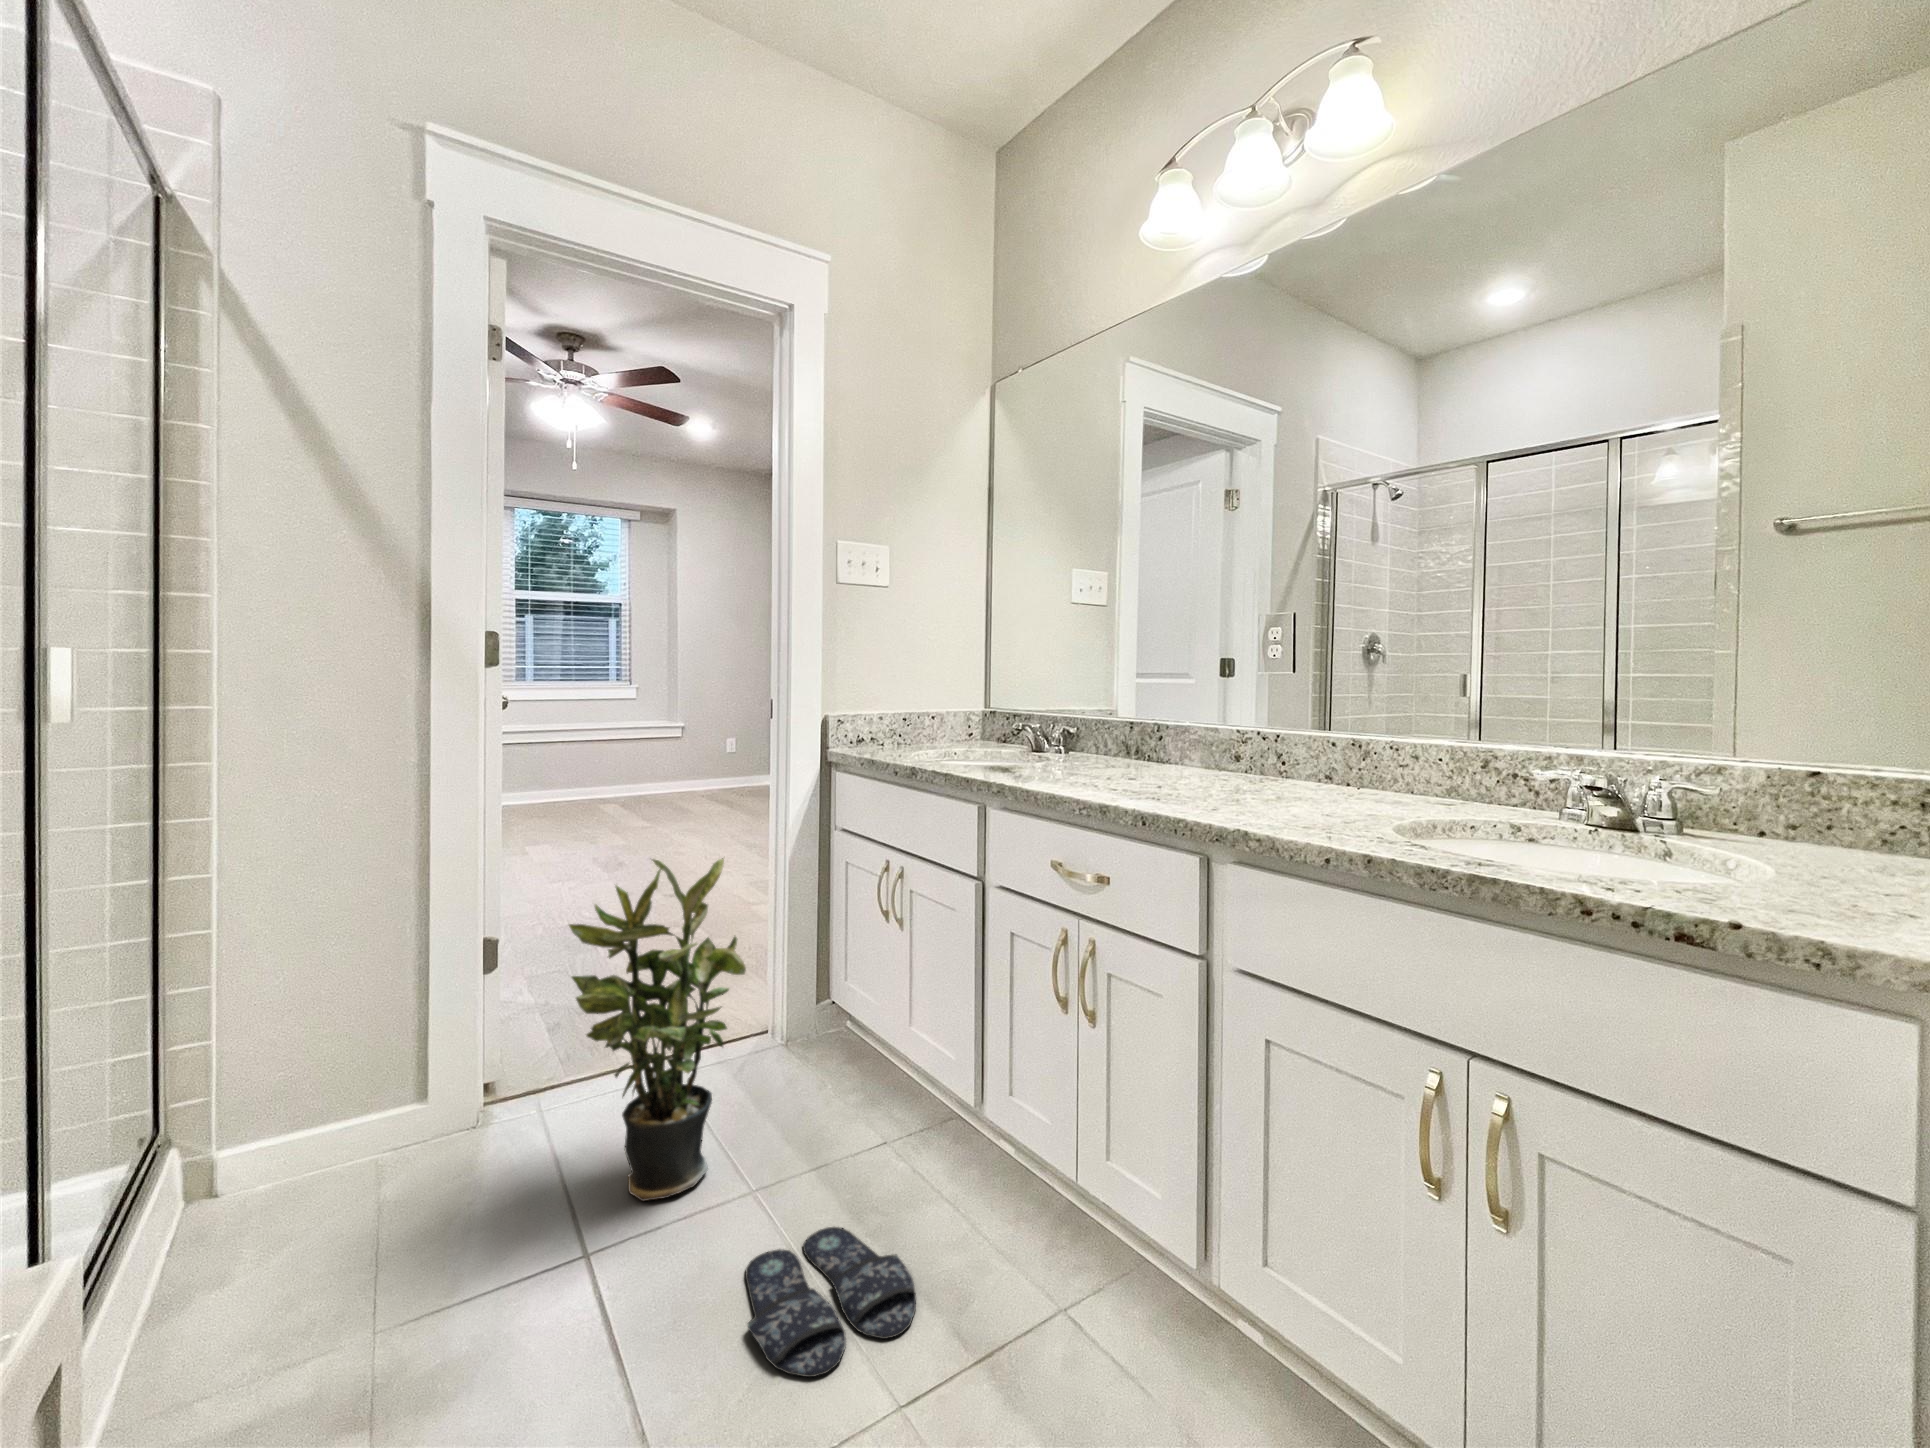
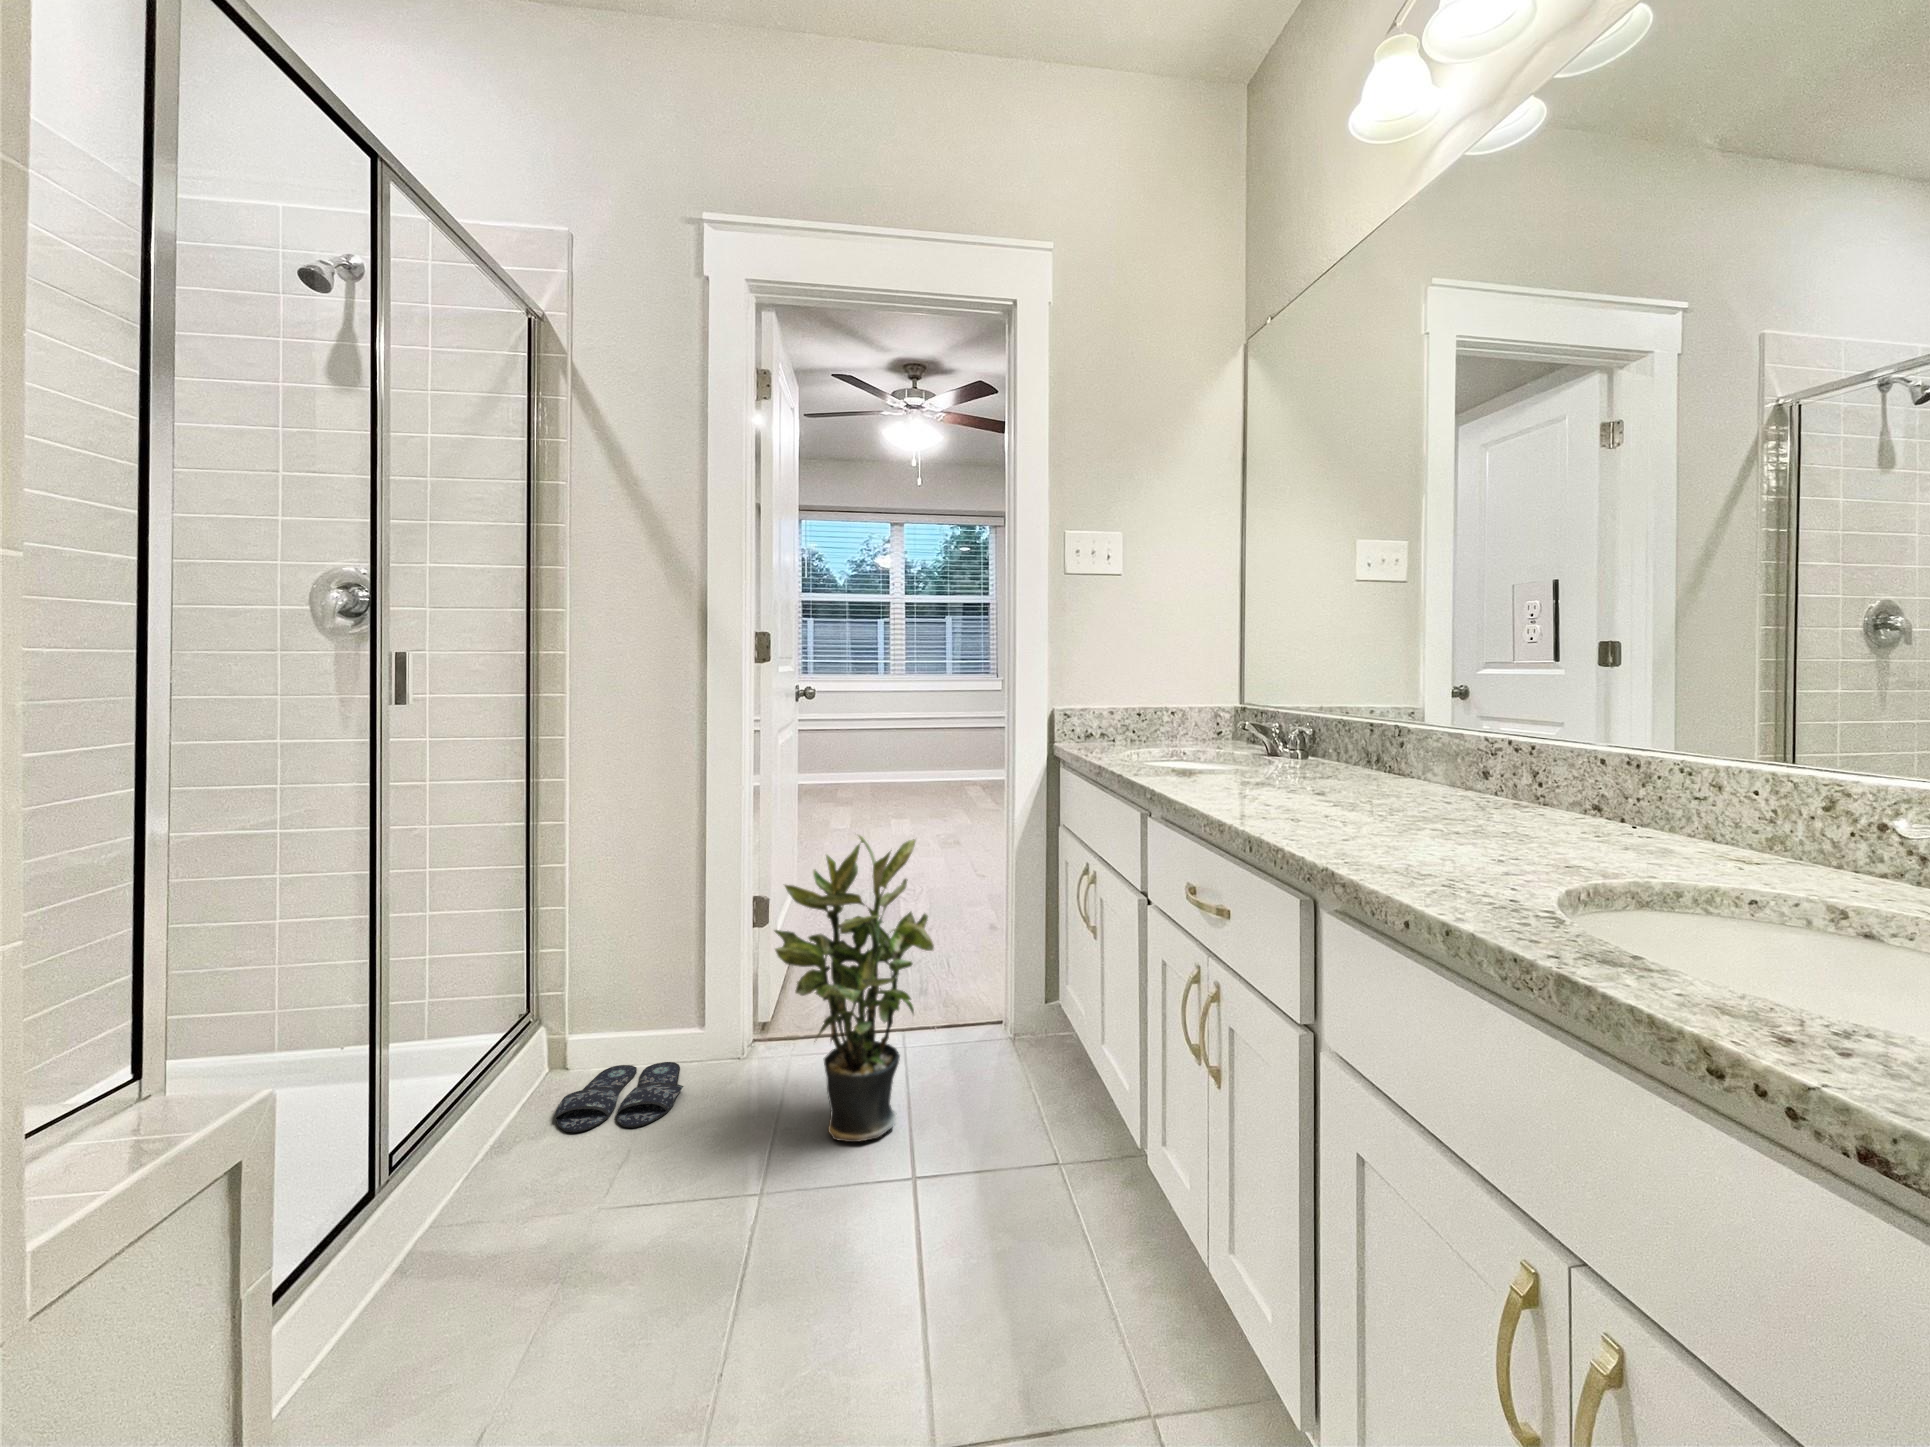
slippers: present [745,1227,916,1377] -> present [556,1062,683,1132]

